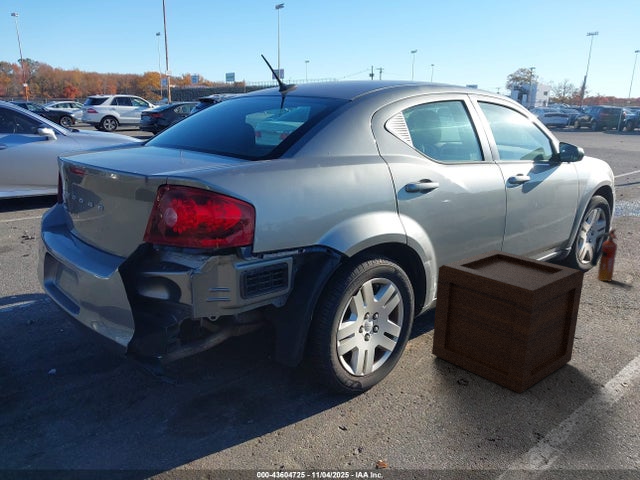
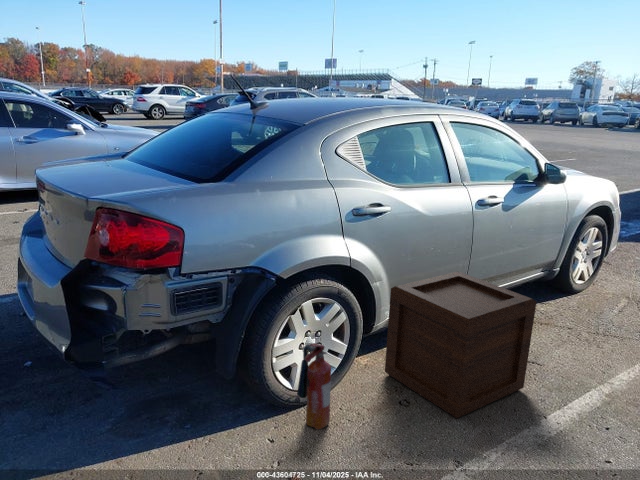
fire extinguisher: present [590,229,617,282] -> present [297,343,331,429]

